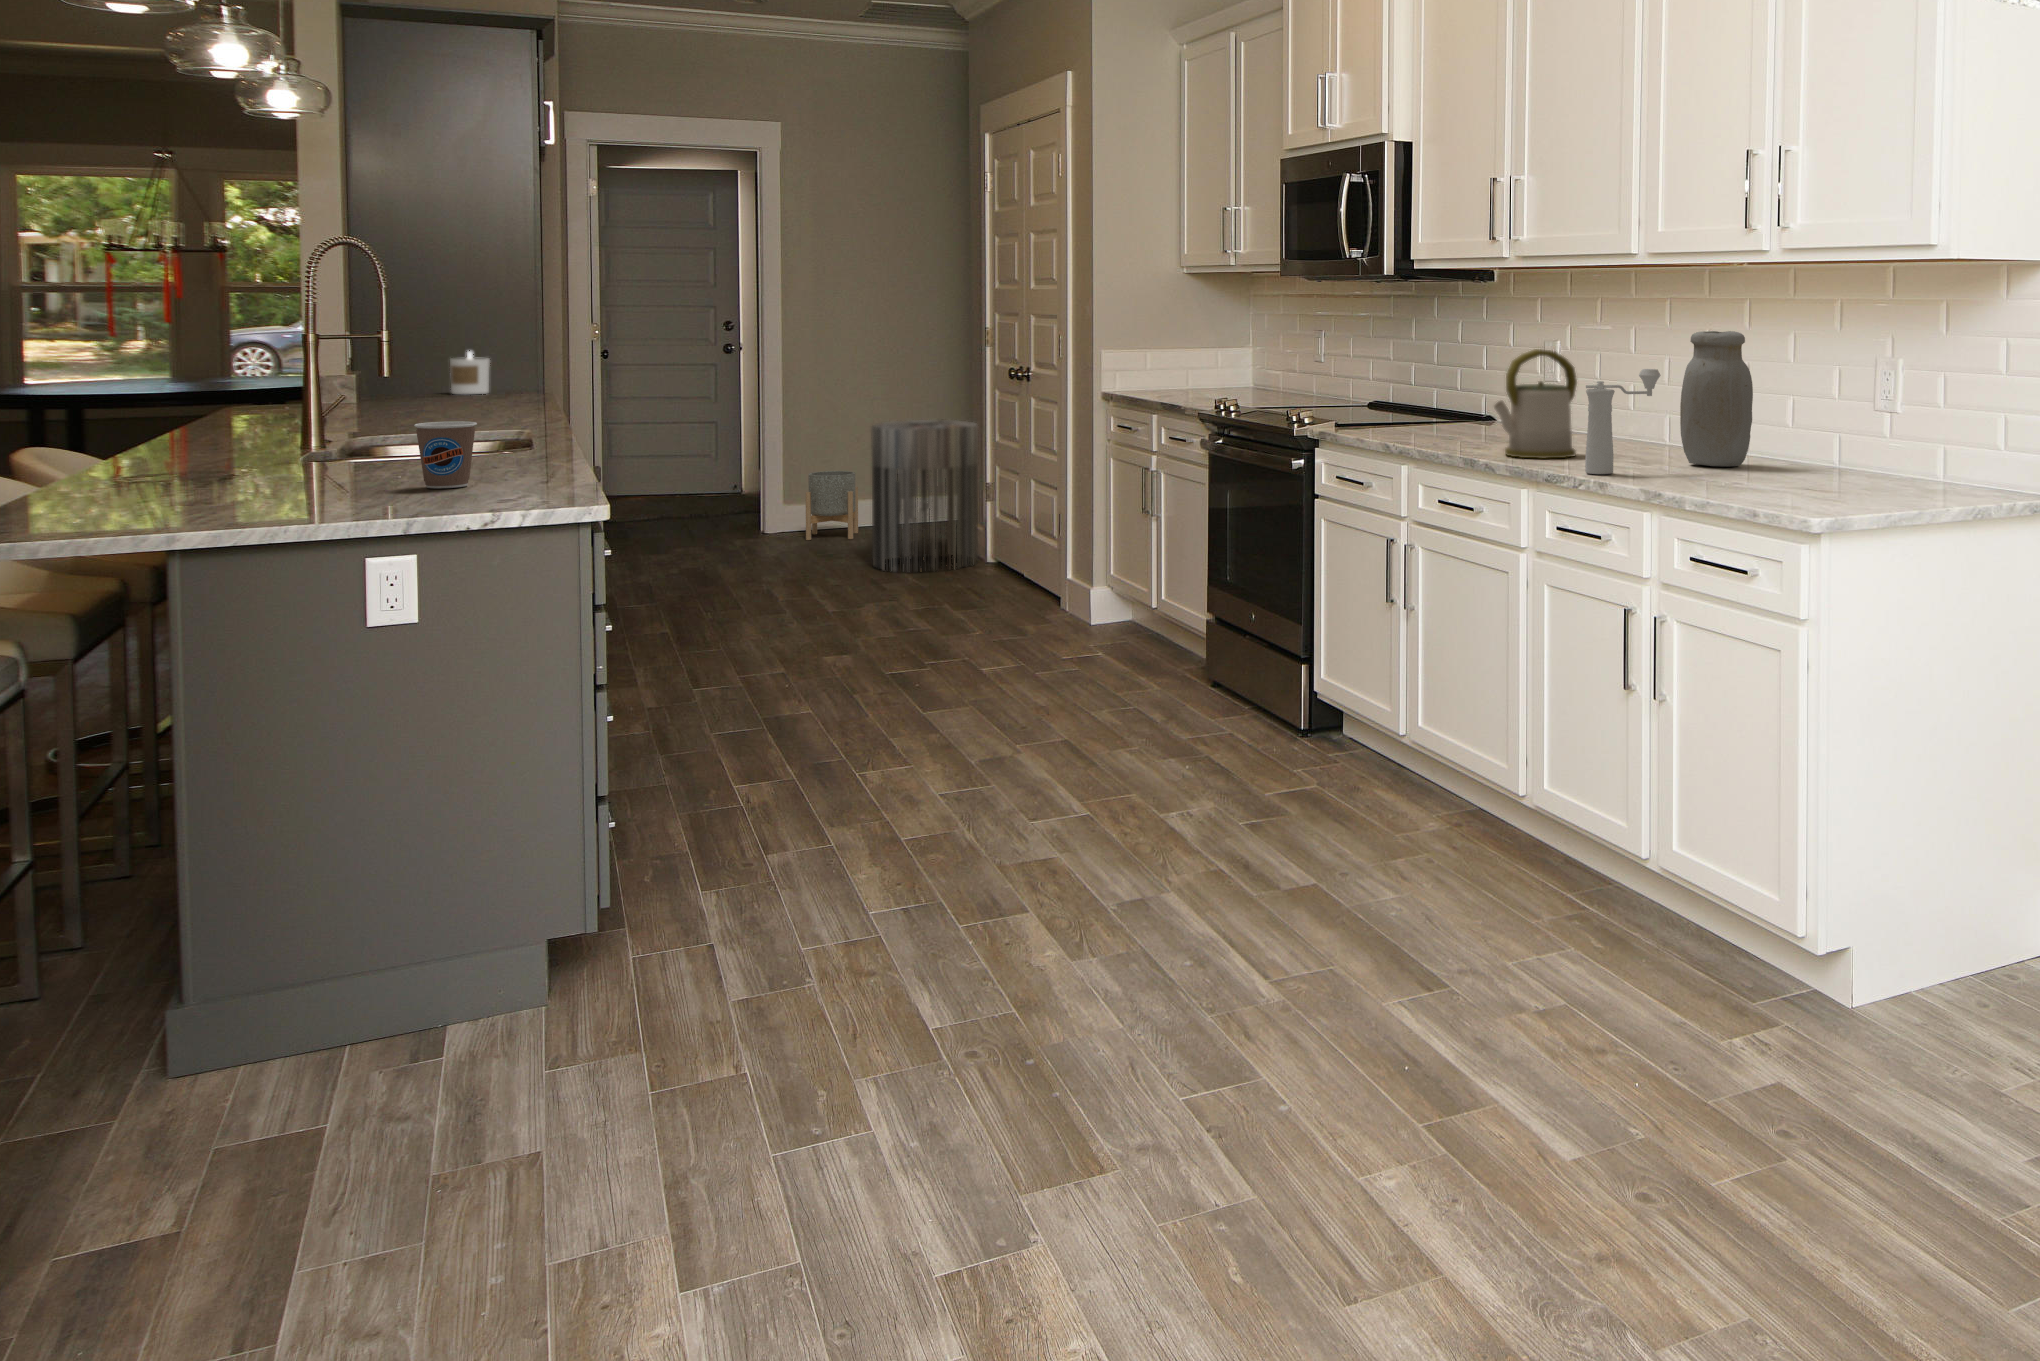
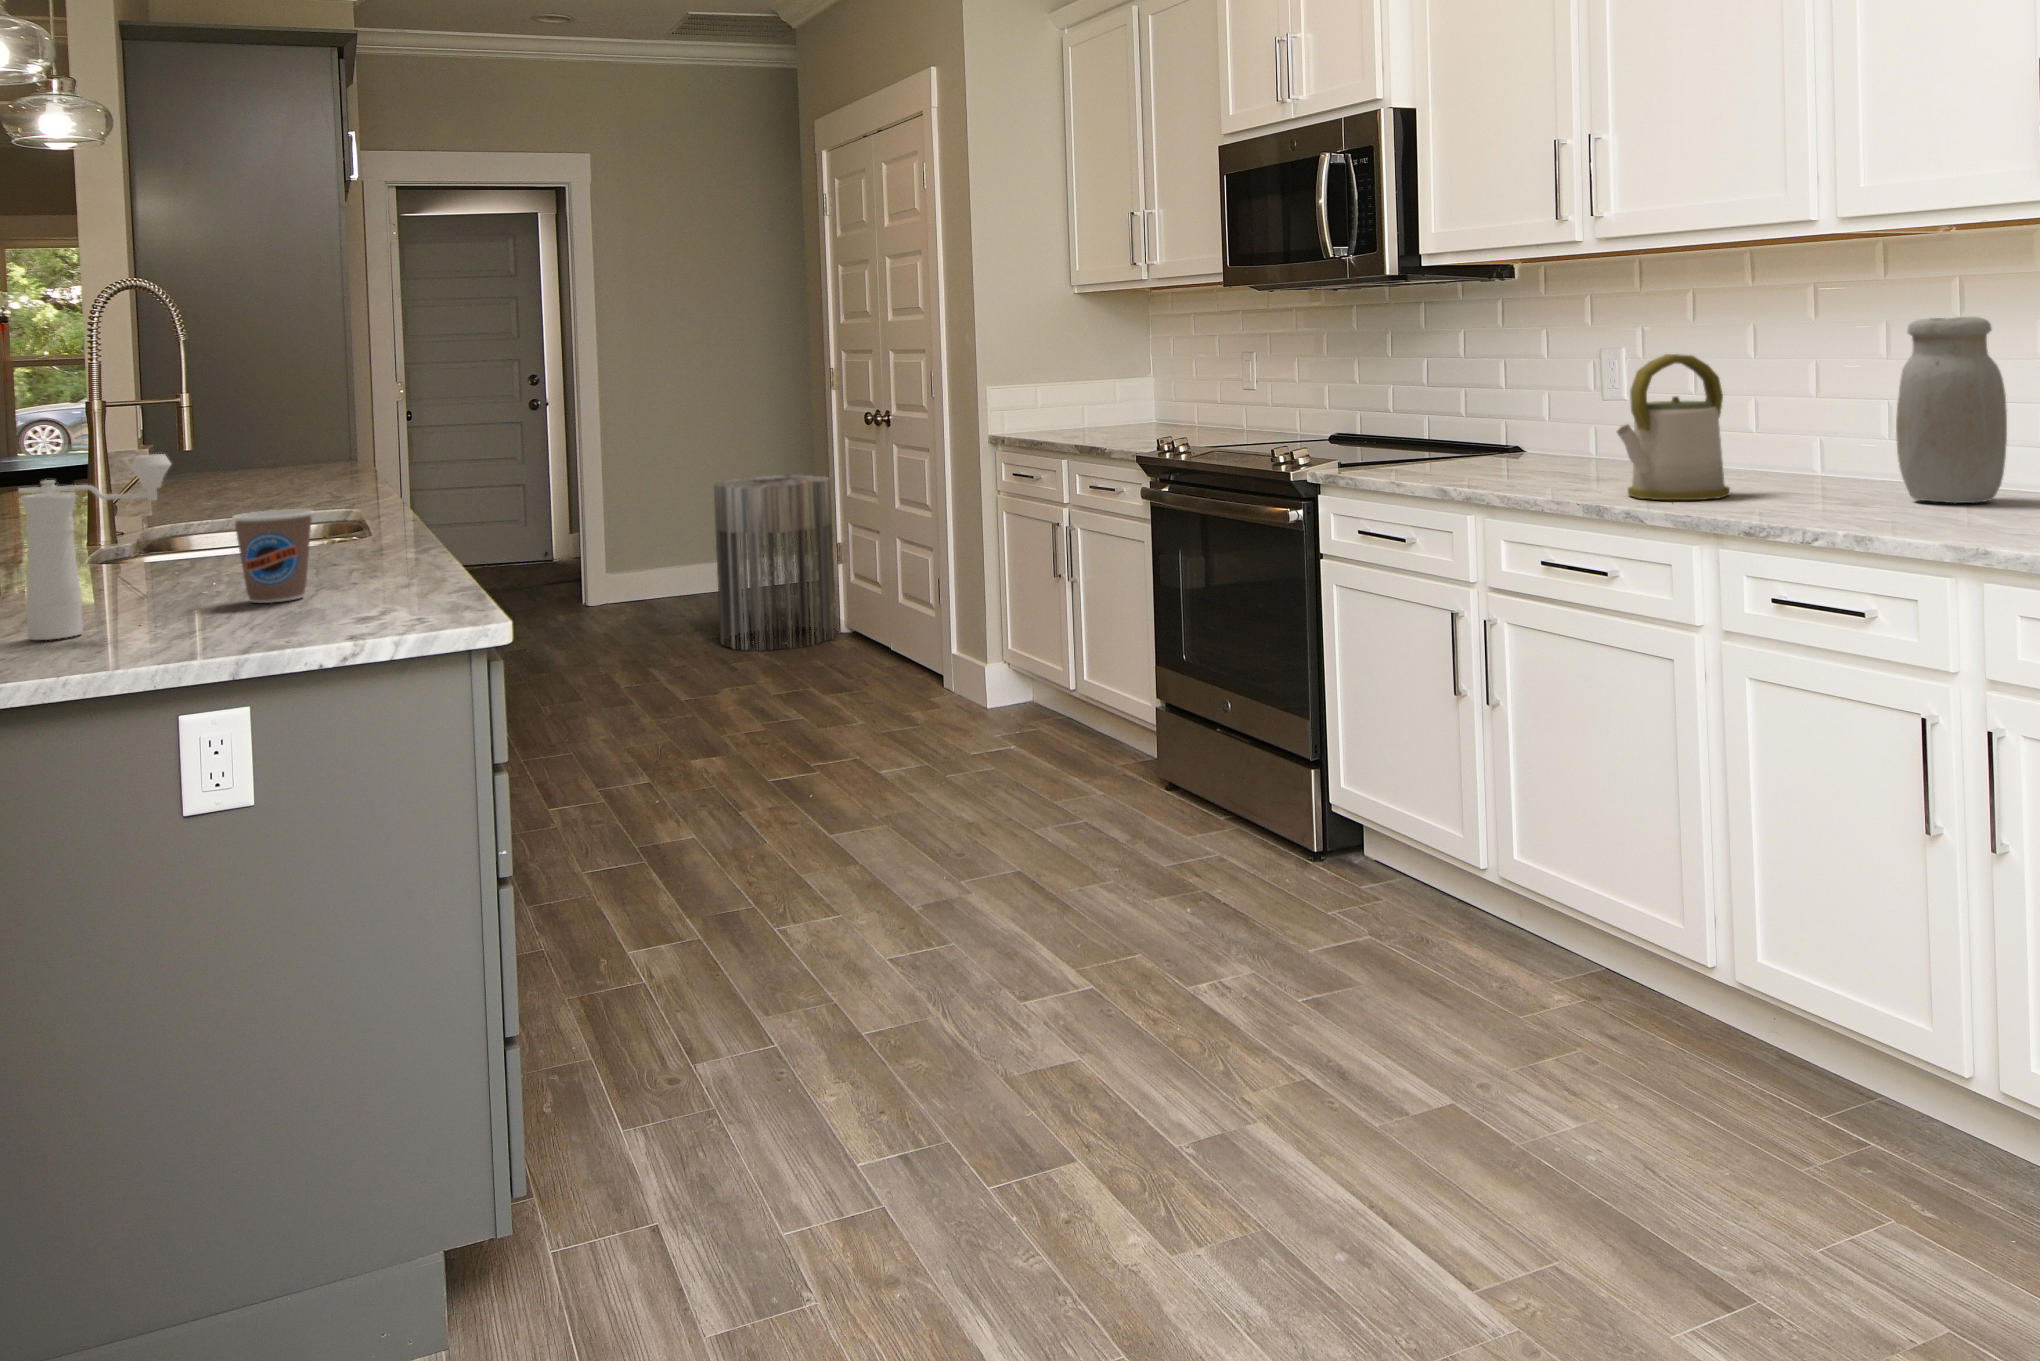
candle: present [450,352,490,394] -> none [254,418,299,469]
pepper mill: present [1585,369,1661,474] -> present [18,454,171,640]
planter: present [806,471,858,540] -> none [637,536,694,615]

